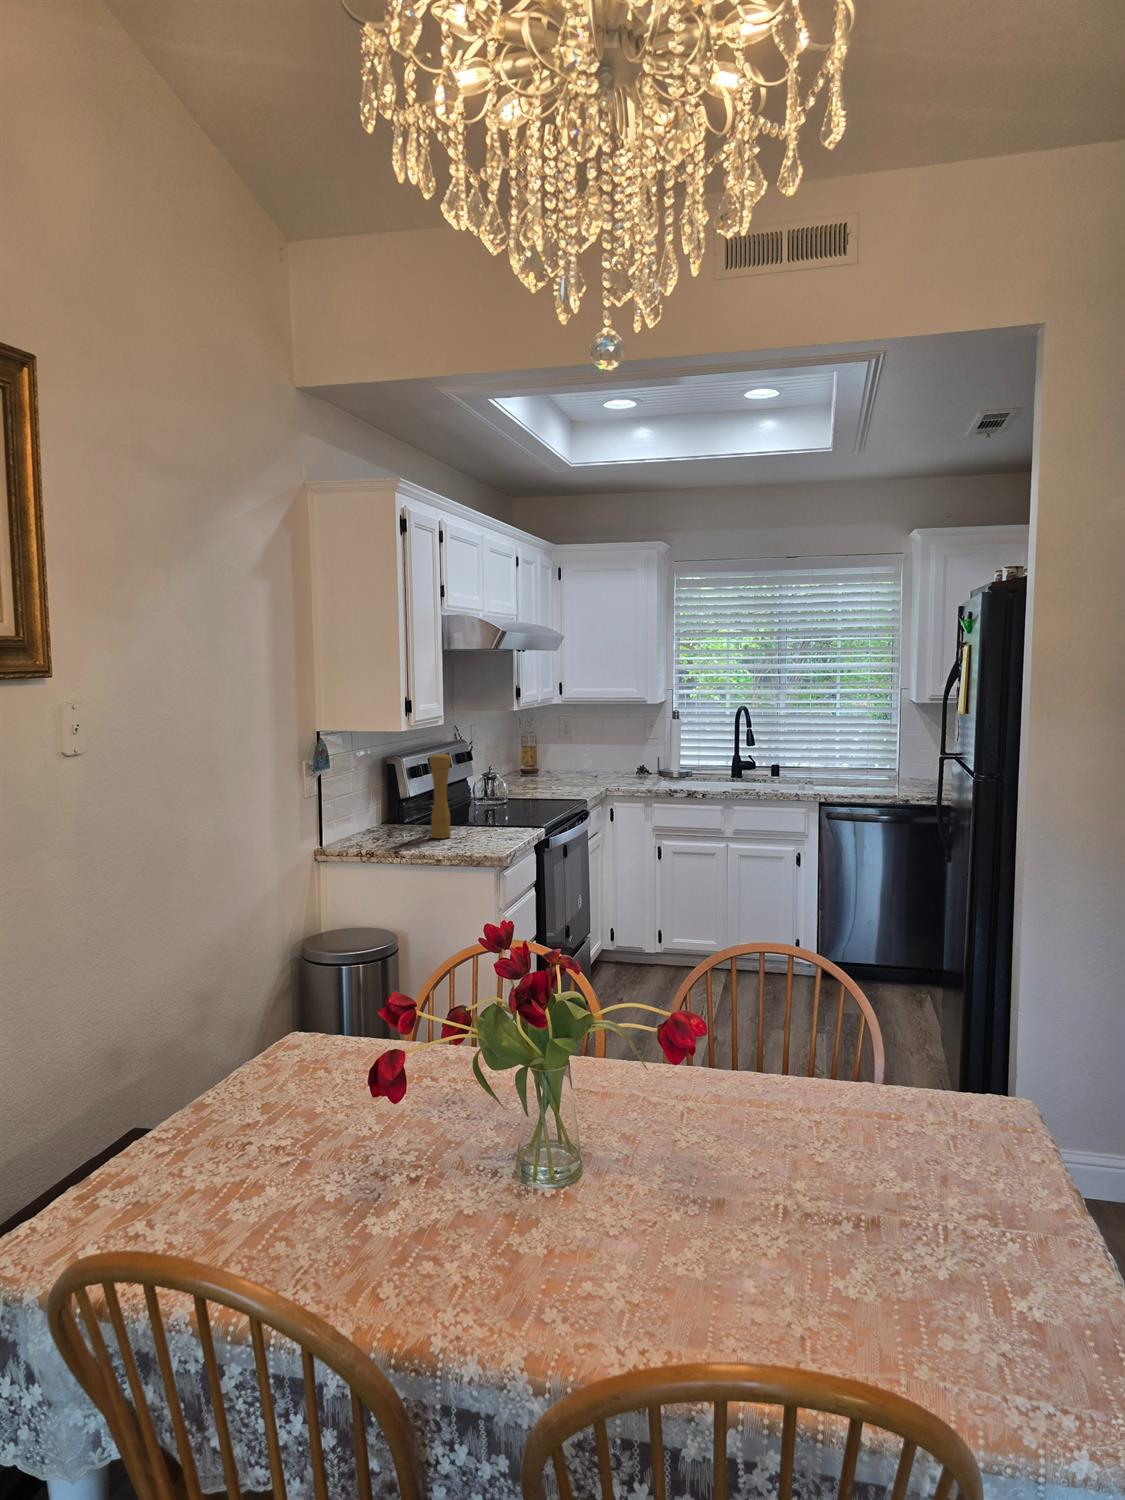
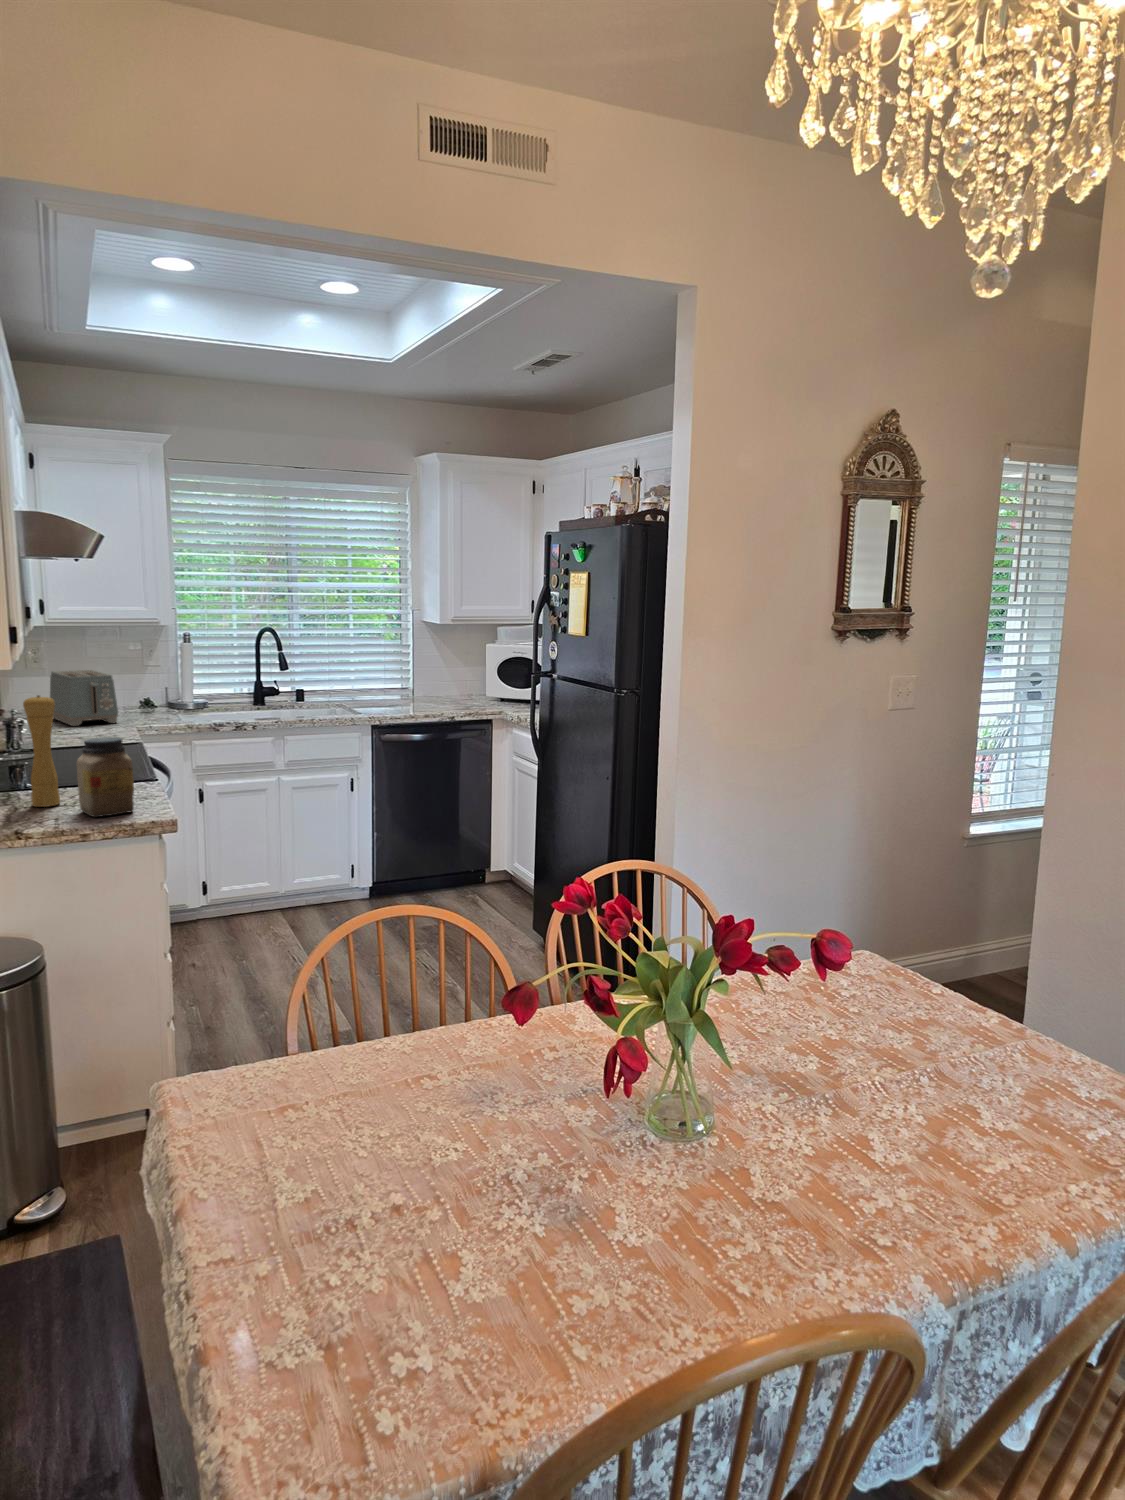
toaster: none [559,738,600,784] -> present [50,670,118,726]
jar: none [449,788,484,850] -> present [77,737,134,817]

